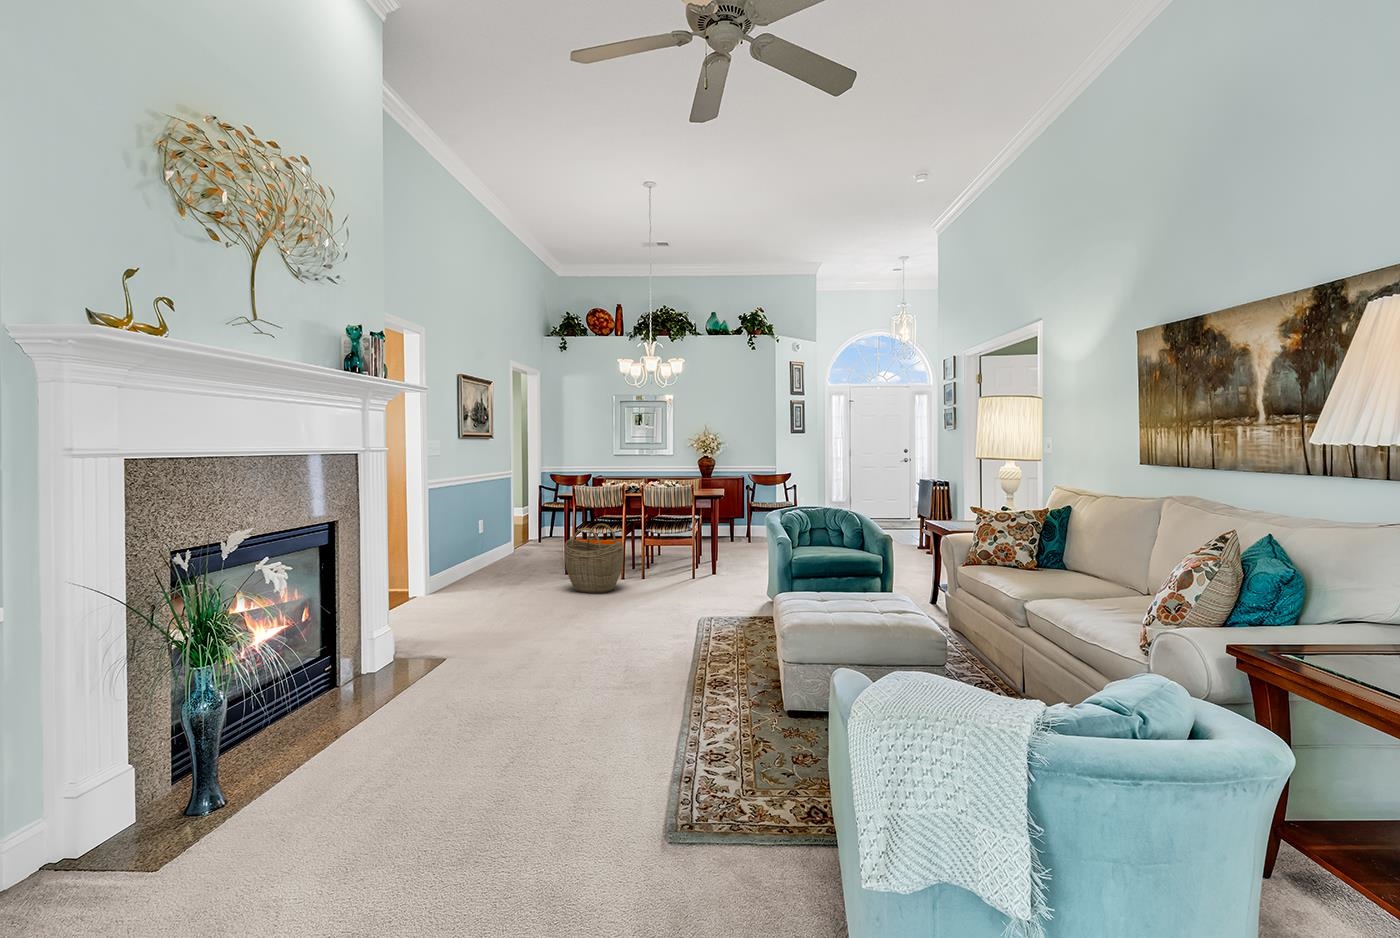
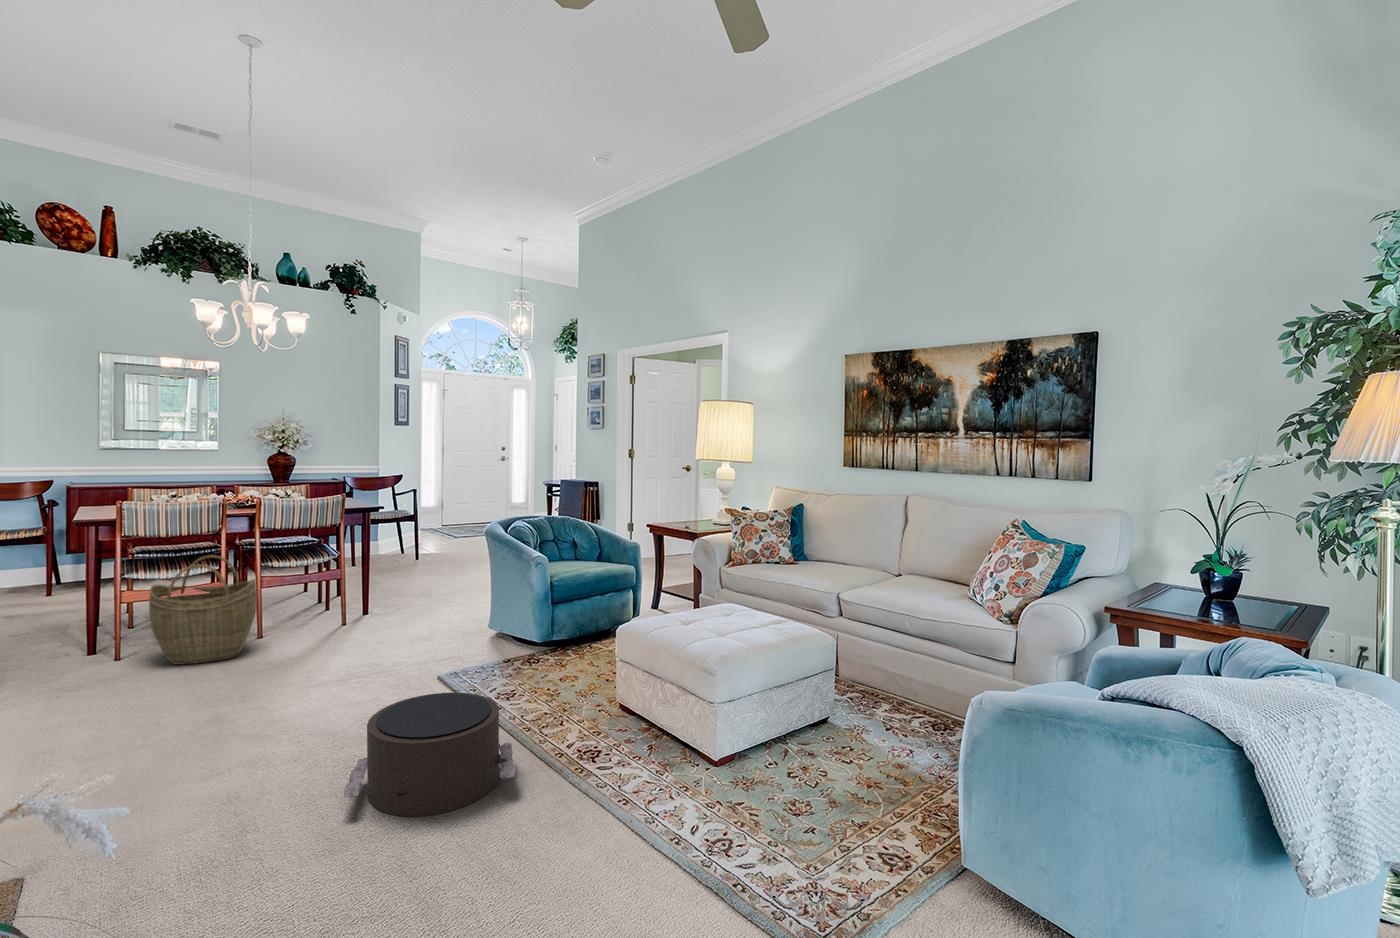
pouf: none [548,622,664,697] -> present [344,692,516,817]

